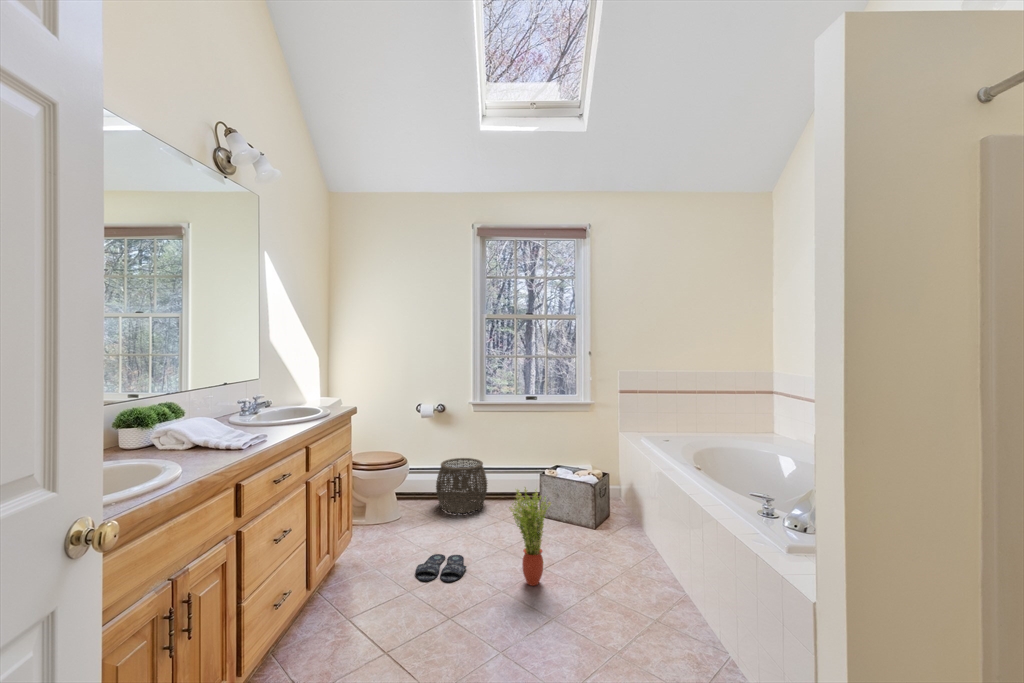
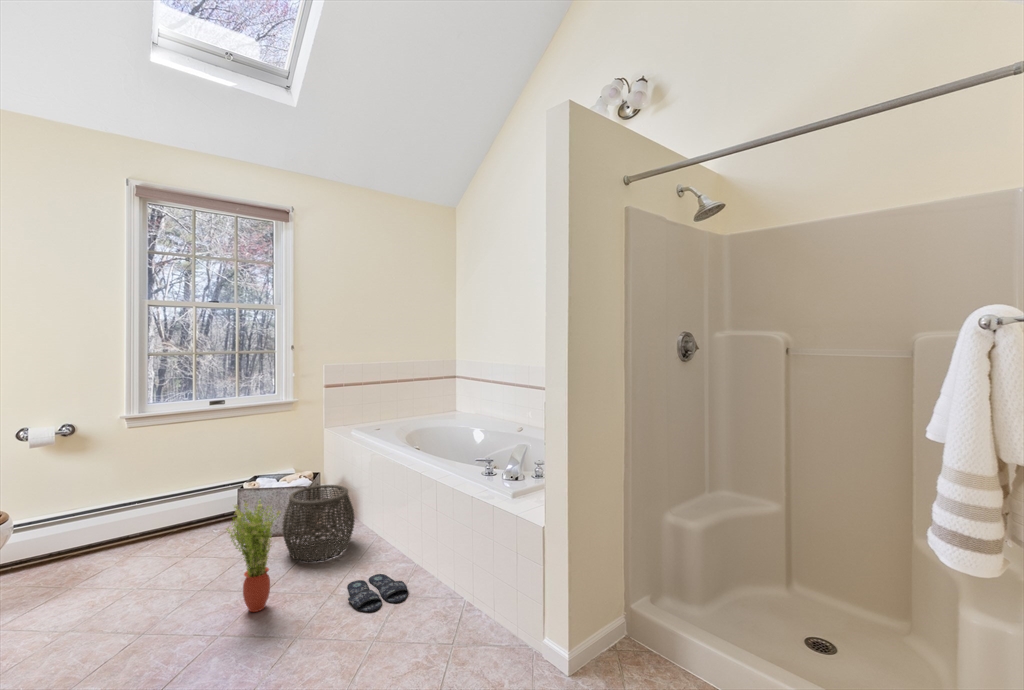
woven basket: present [436,458,487,513] -> present [282,485,355,561]
slippers: present [416,554,466,582] -> present [347,574,408,612]

